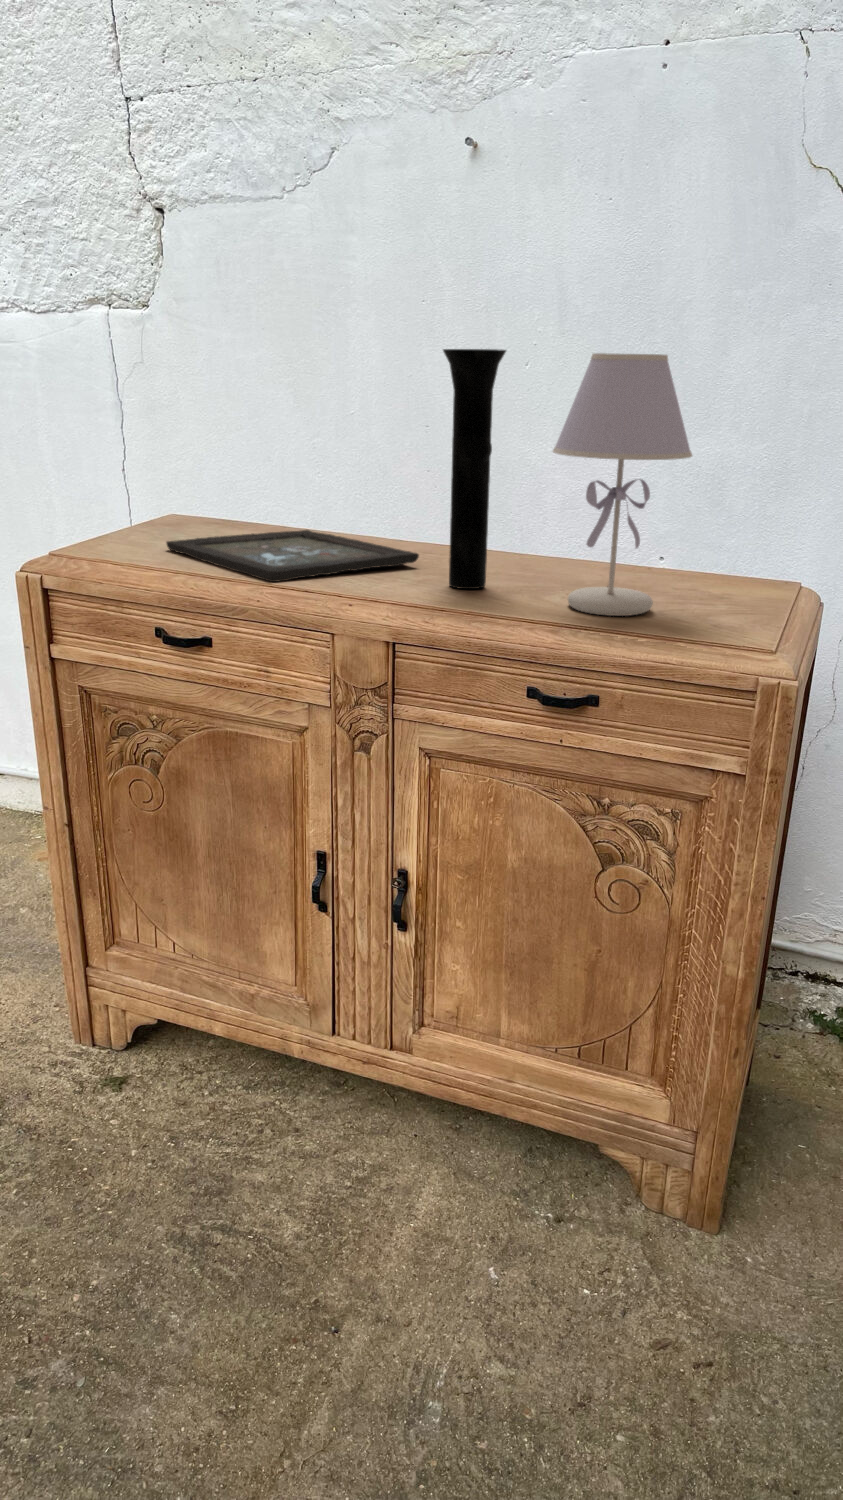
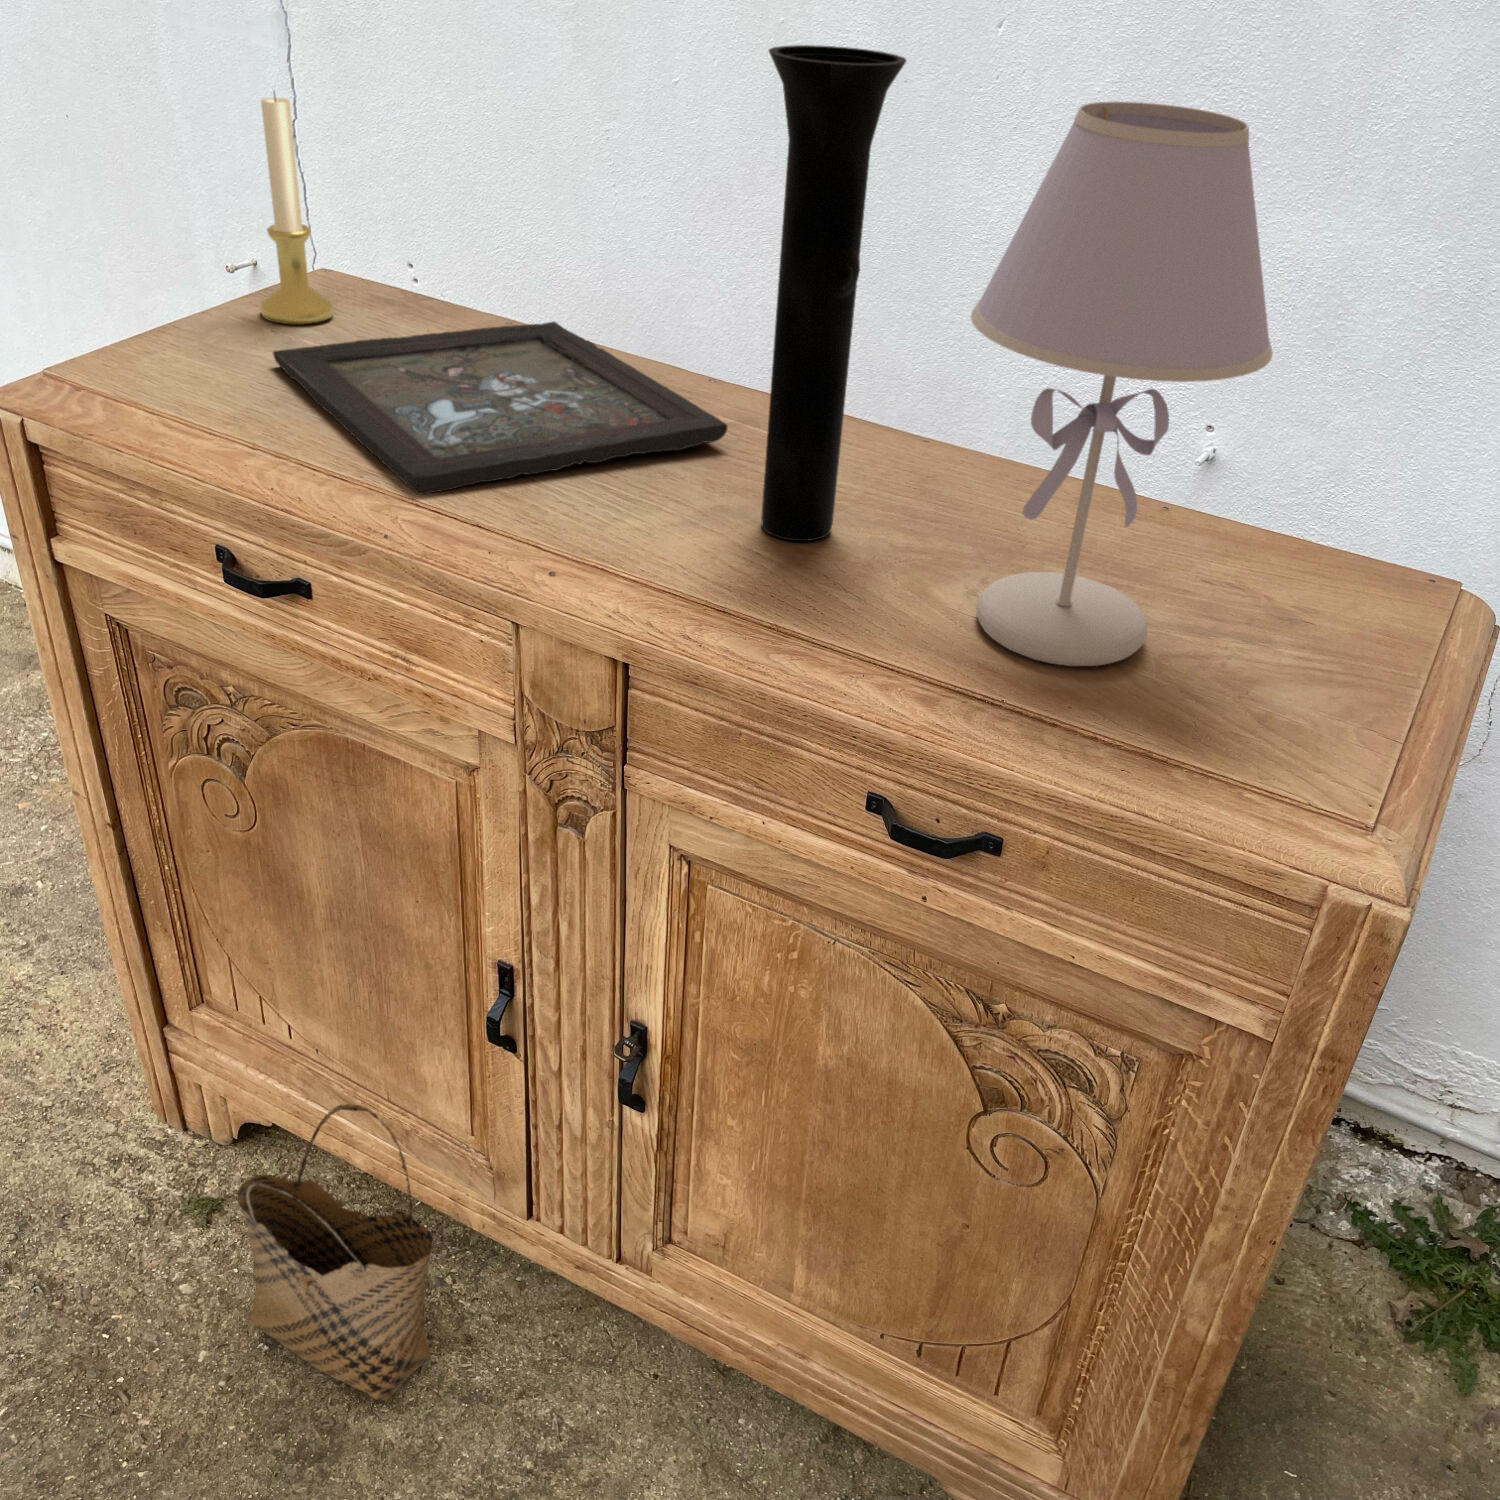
candle holder: none [145,416,185,538] -> present [260,91,334,324]
woven basket: none [155,968,280,1159] -> present [237,1104,433,1400]

